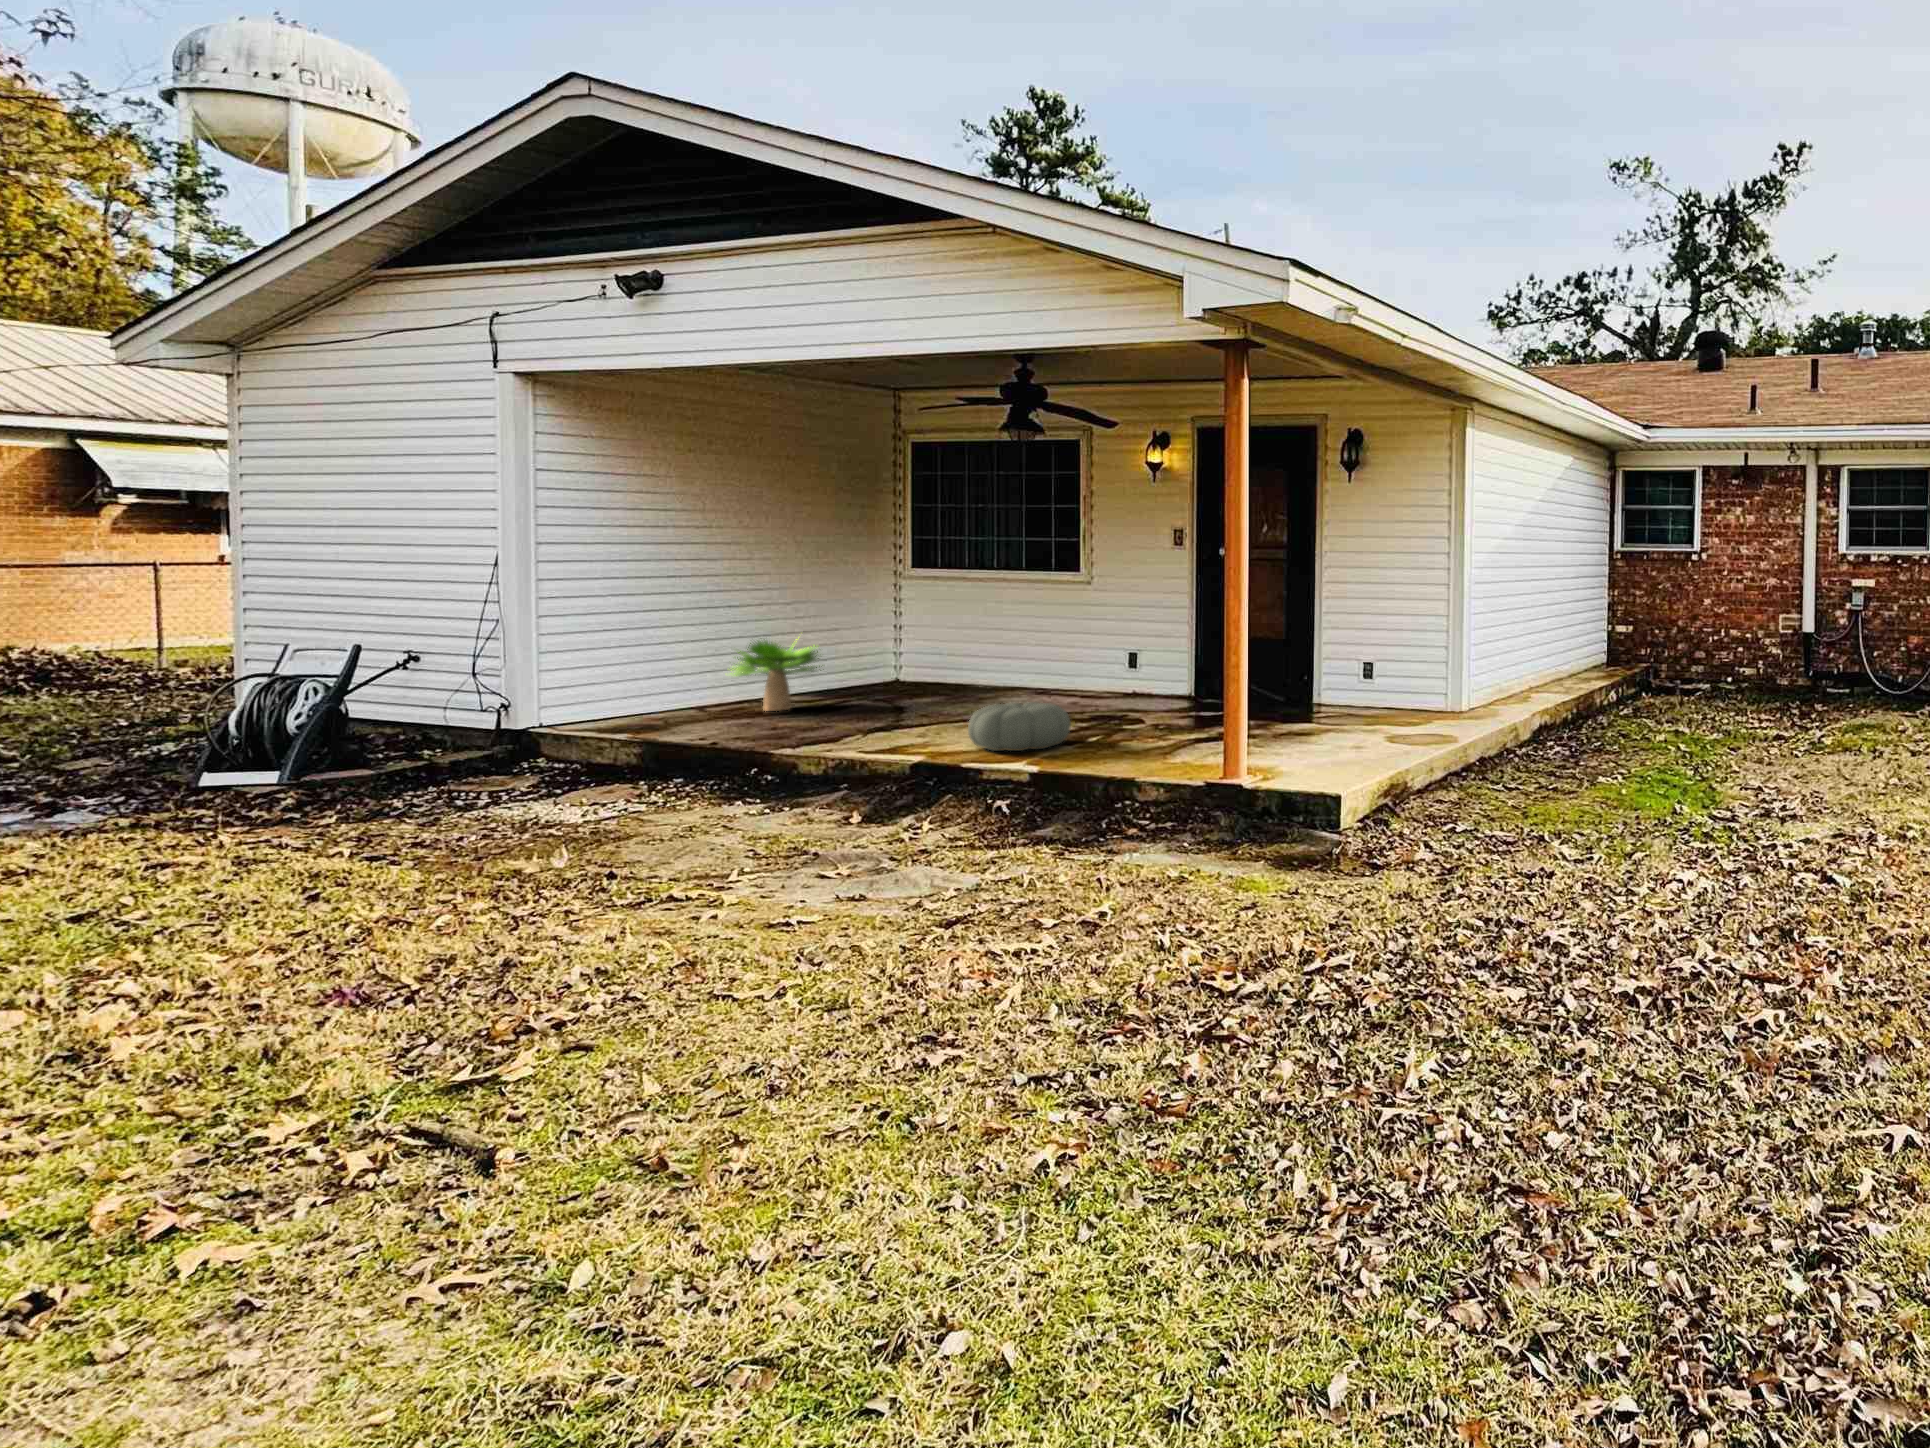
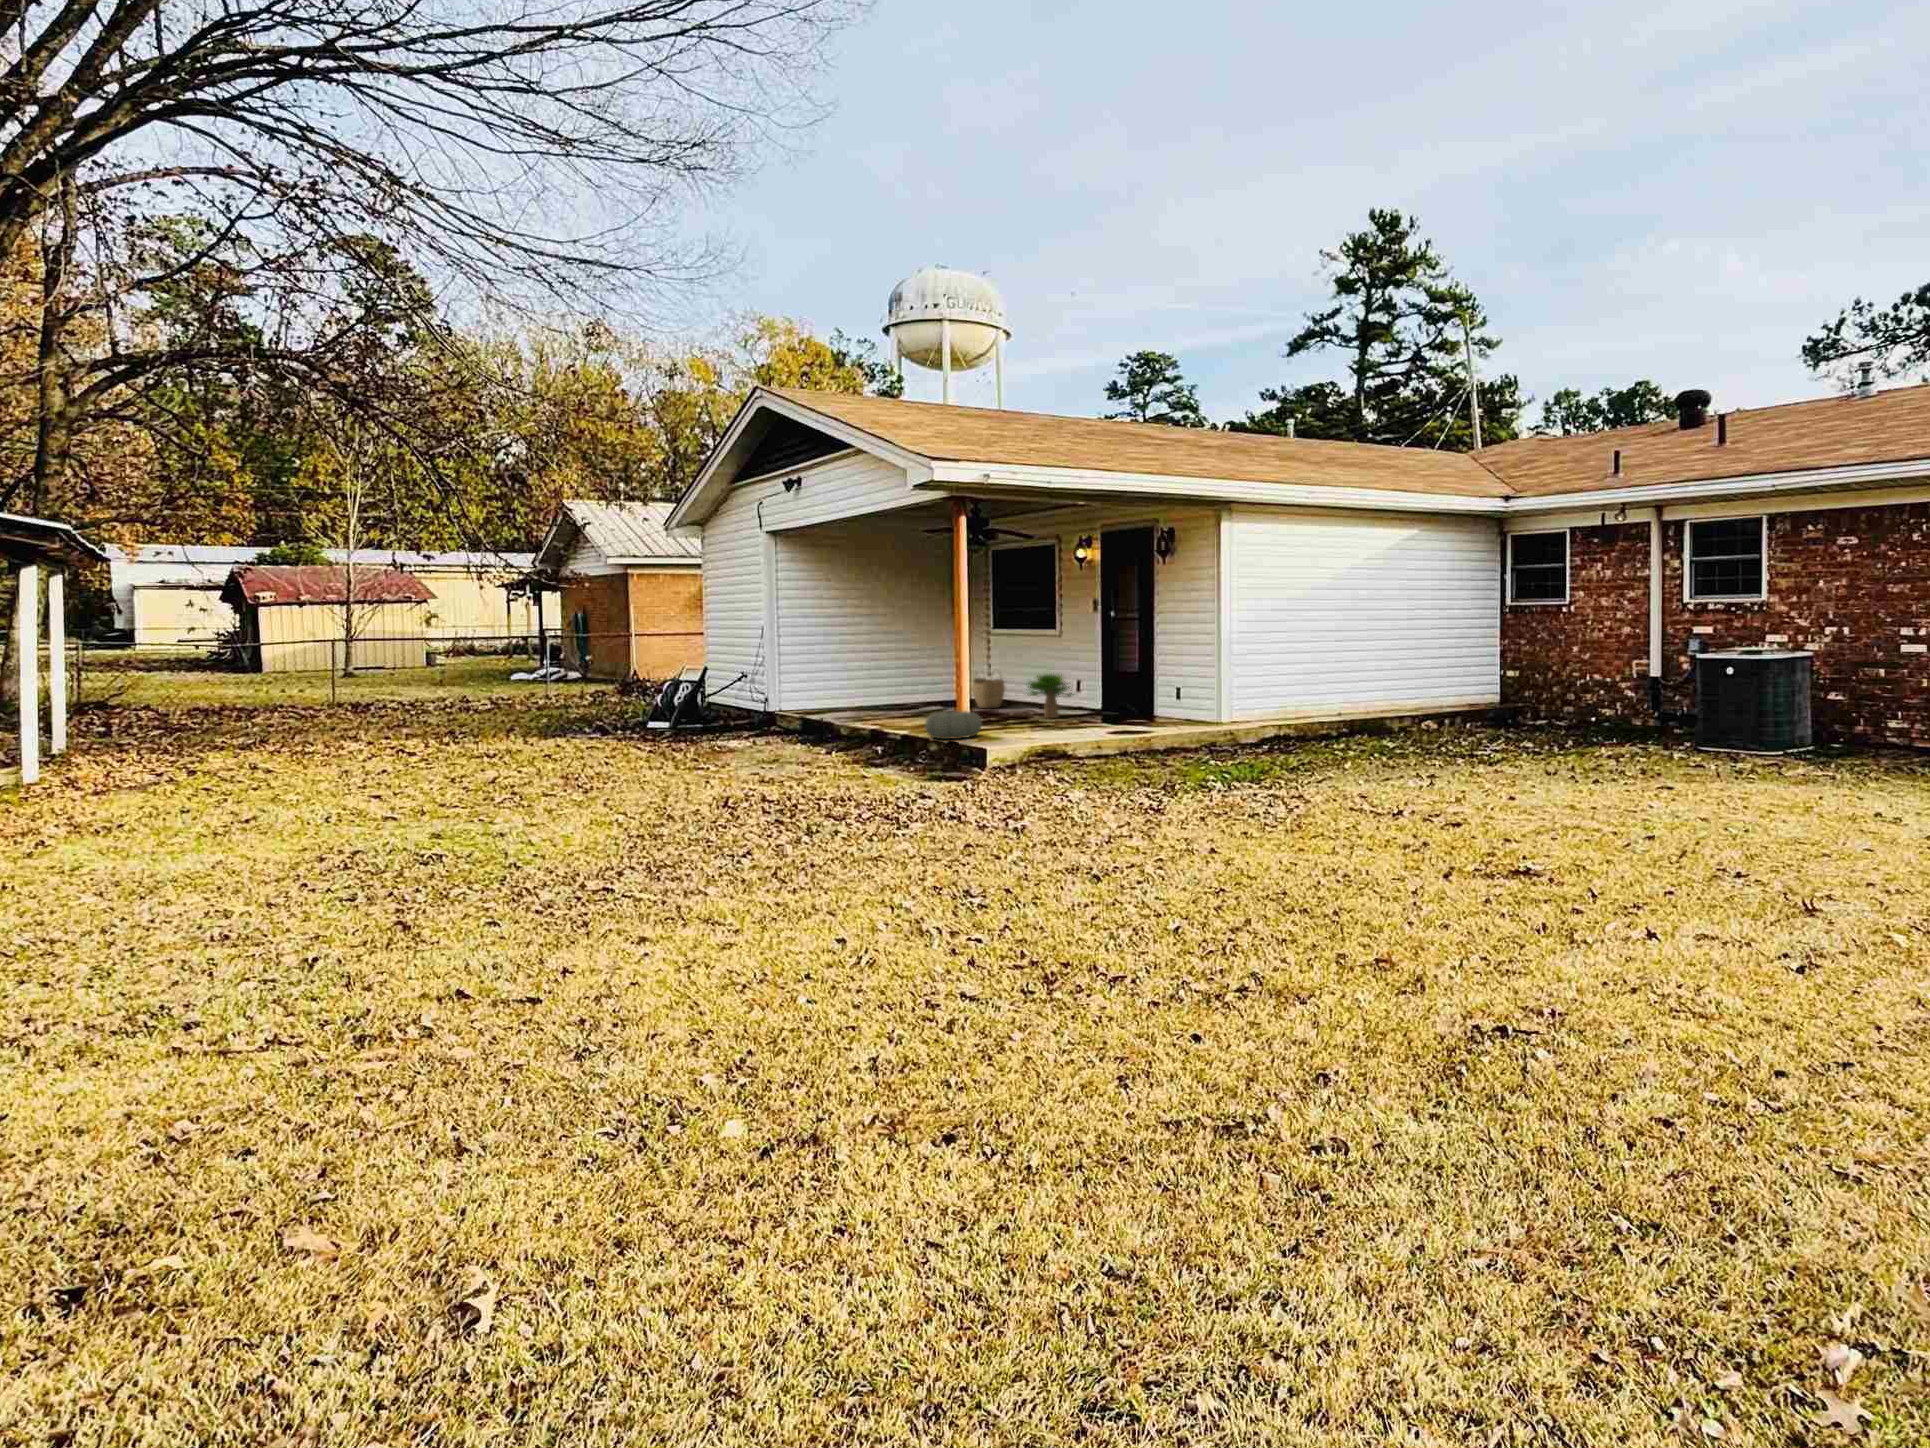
woven basket: none [889,629,948,691] -> present [972,670,1005,708]
potted plant: present [730,637,823,711] -> present [1026,674,1074,718]

